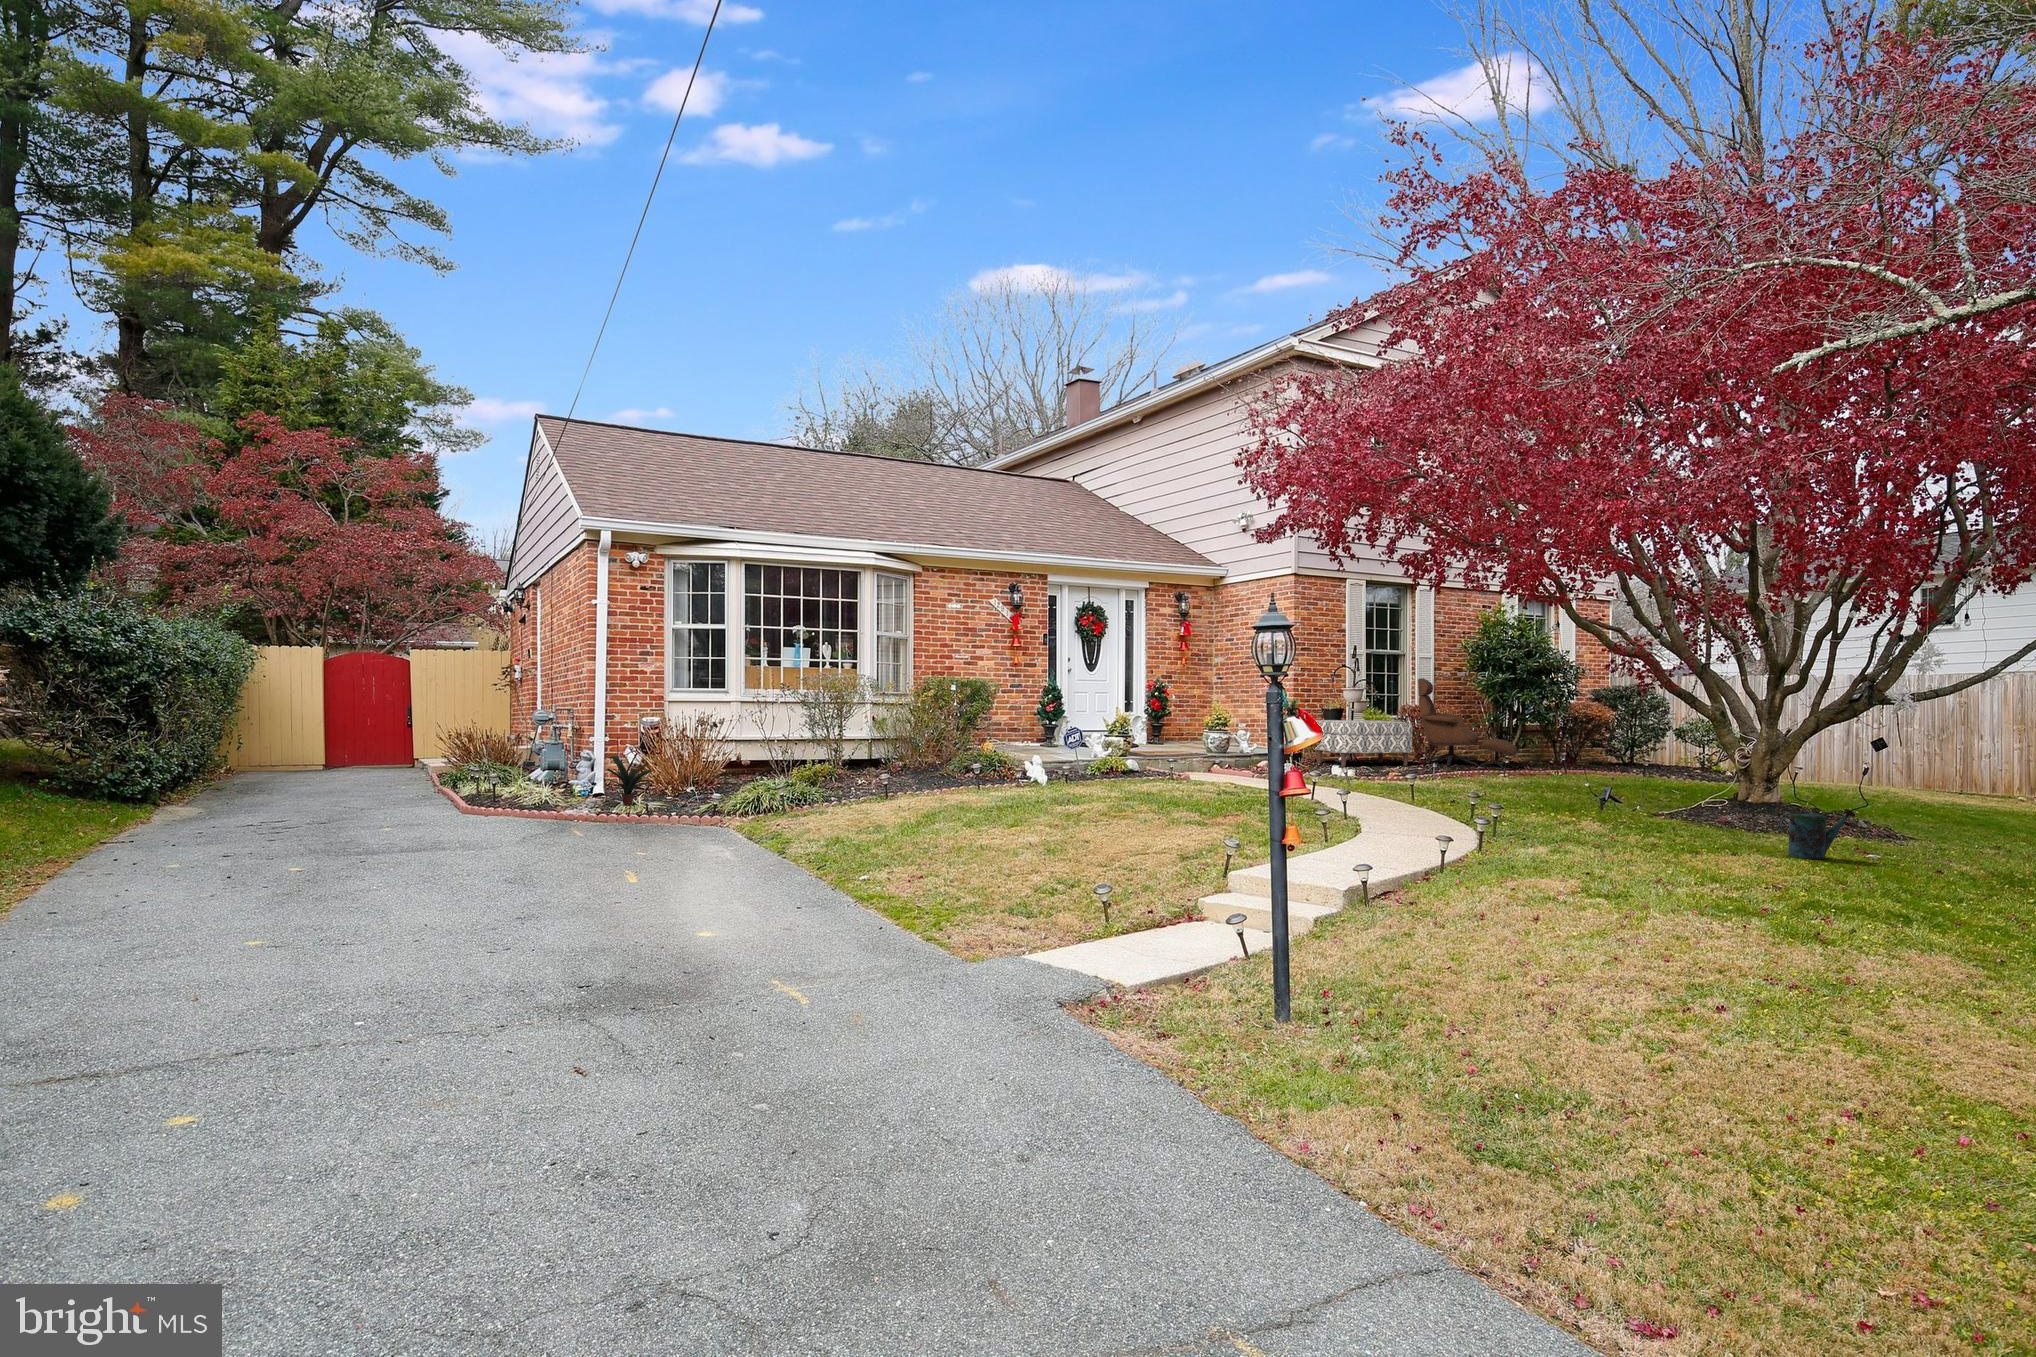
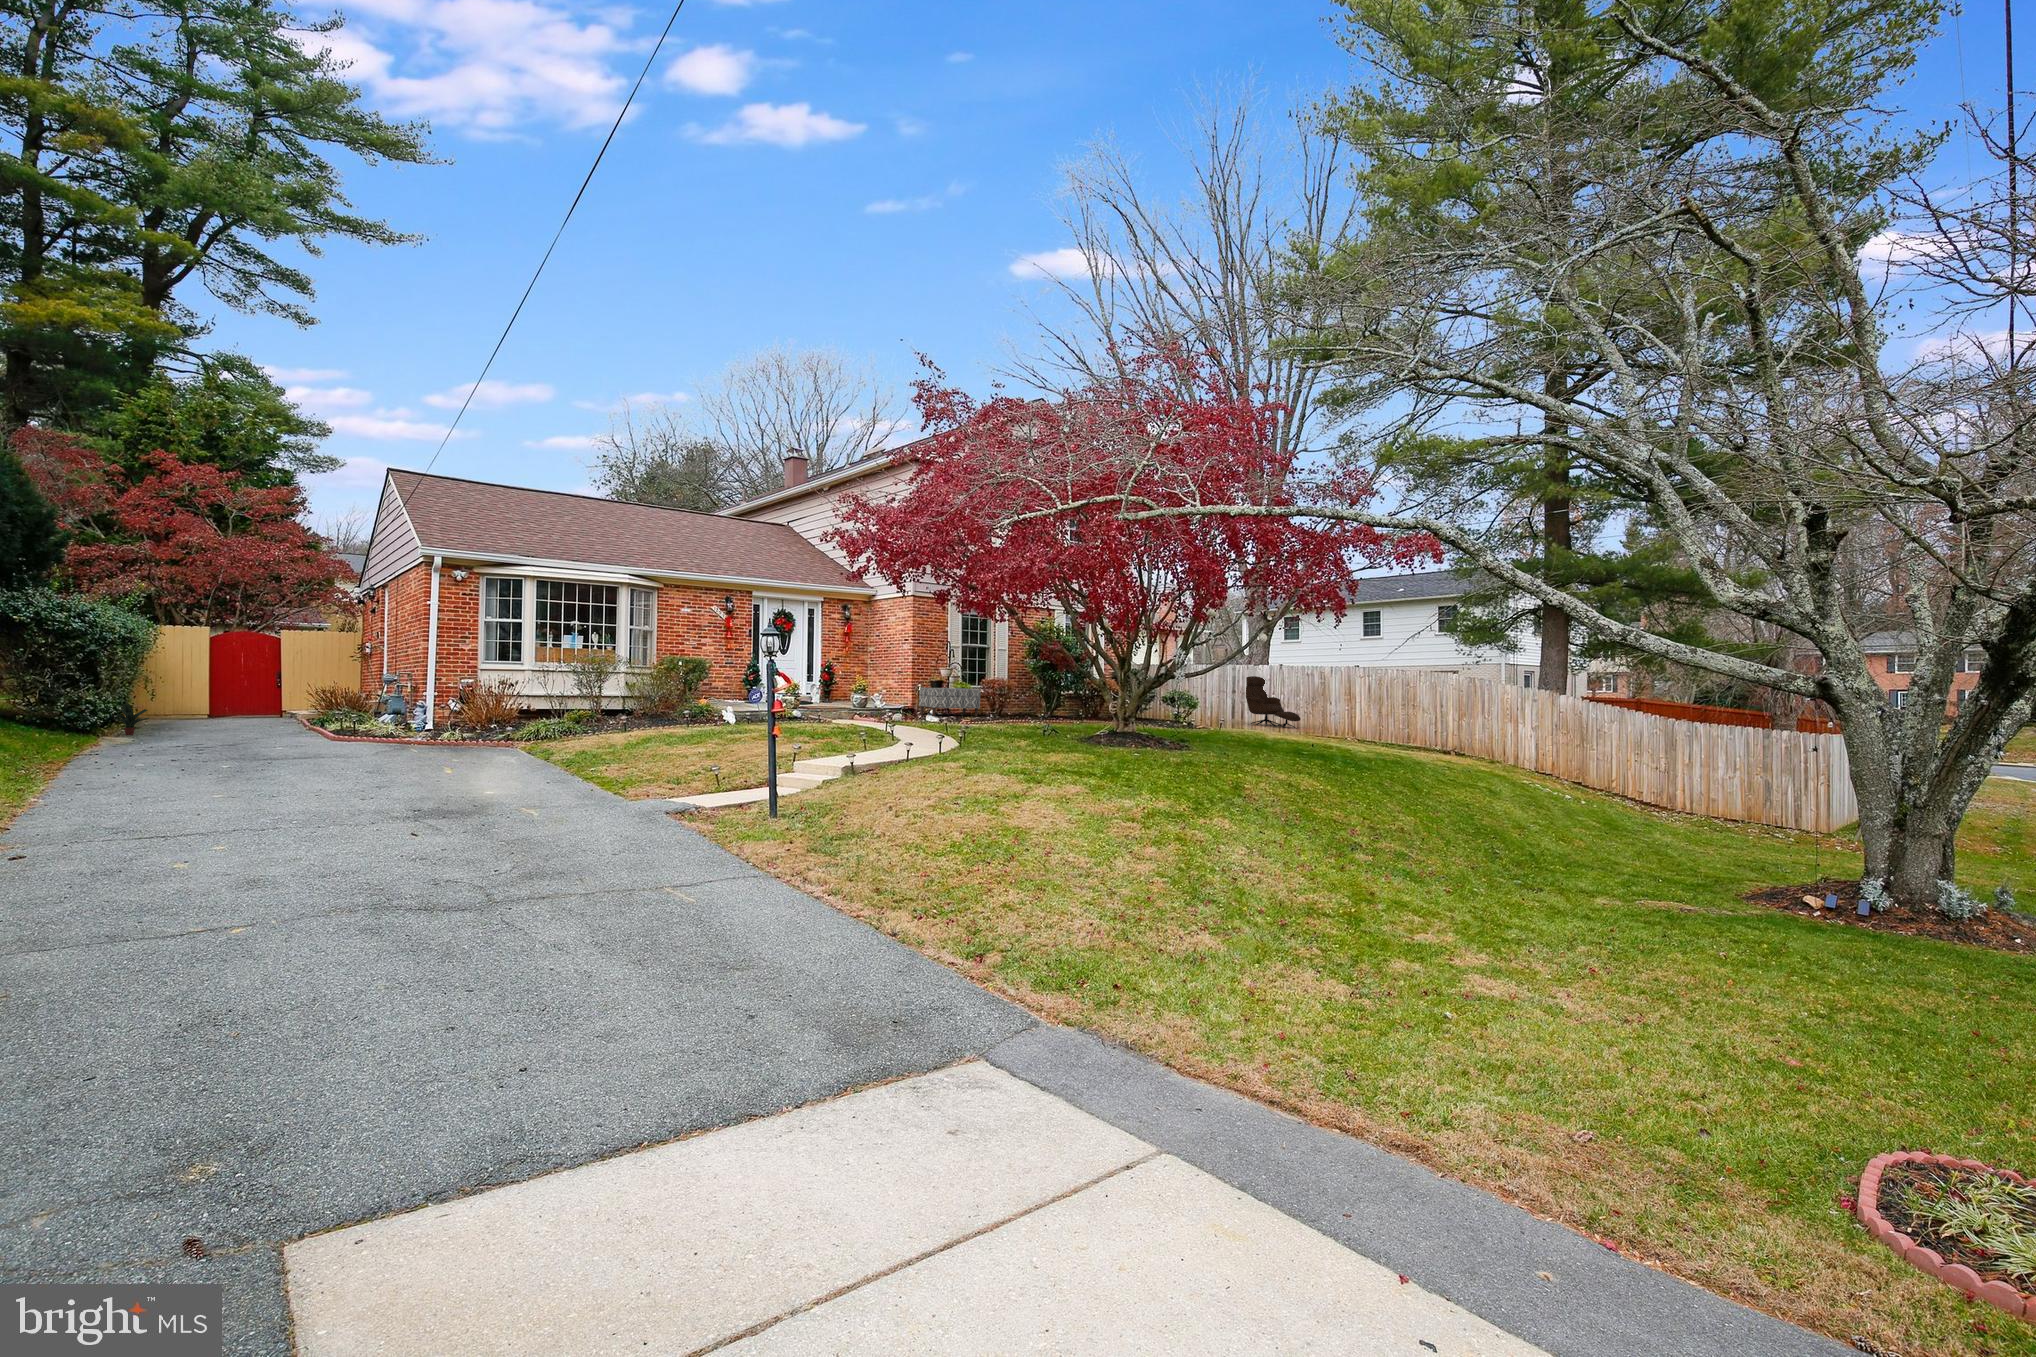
lounge chair: present [1418,678,1517,769] -> present [1246,676,1300,728]
potted plant: present [607,756,652,805] -> present [114,704,149,735]
watering can: present [1779,809,1855,859] -> none [1079,729,1115,754]

